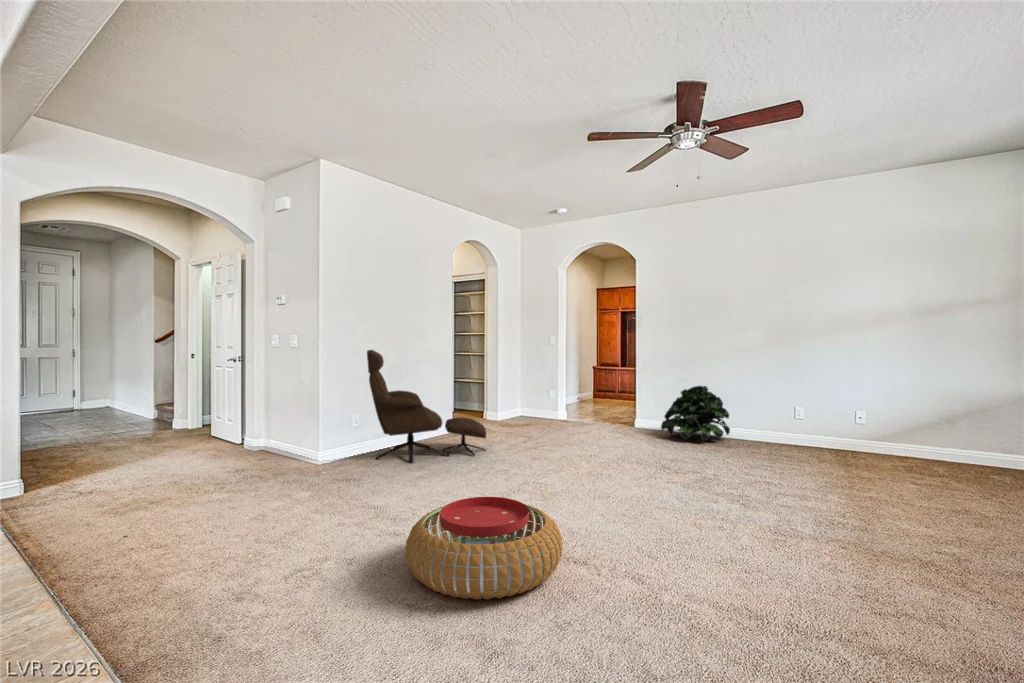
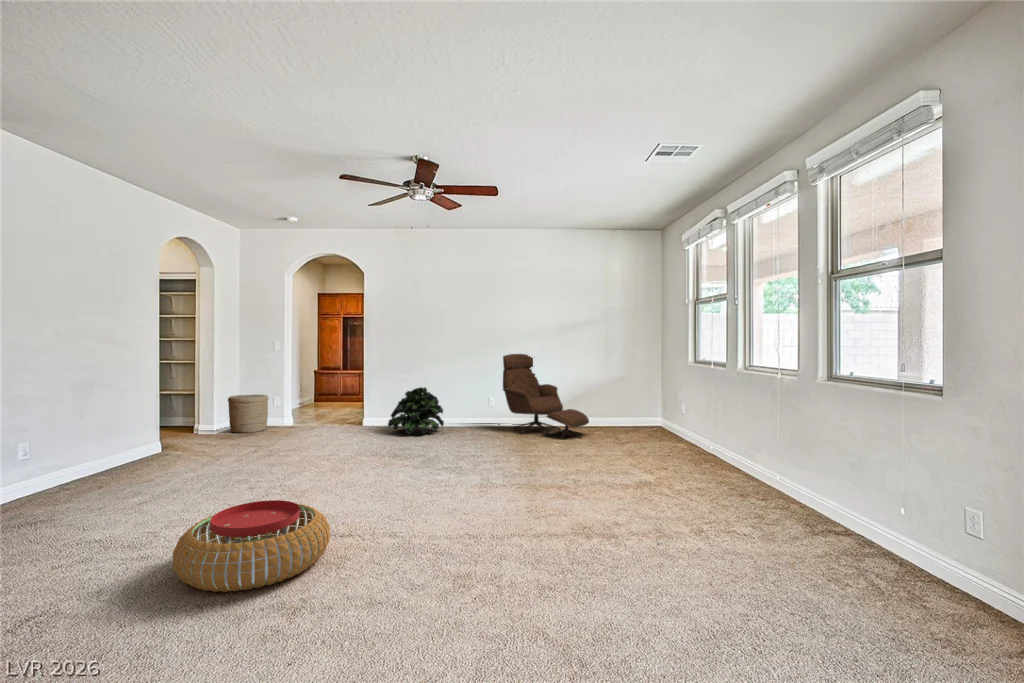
lounge chair: present [367,350,486,463] -> present [503,354,589,439]
woven basket: none [509,387,544,424] -> present [228,395,268,433]

